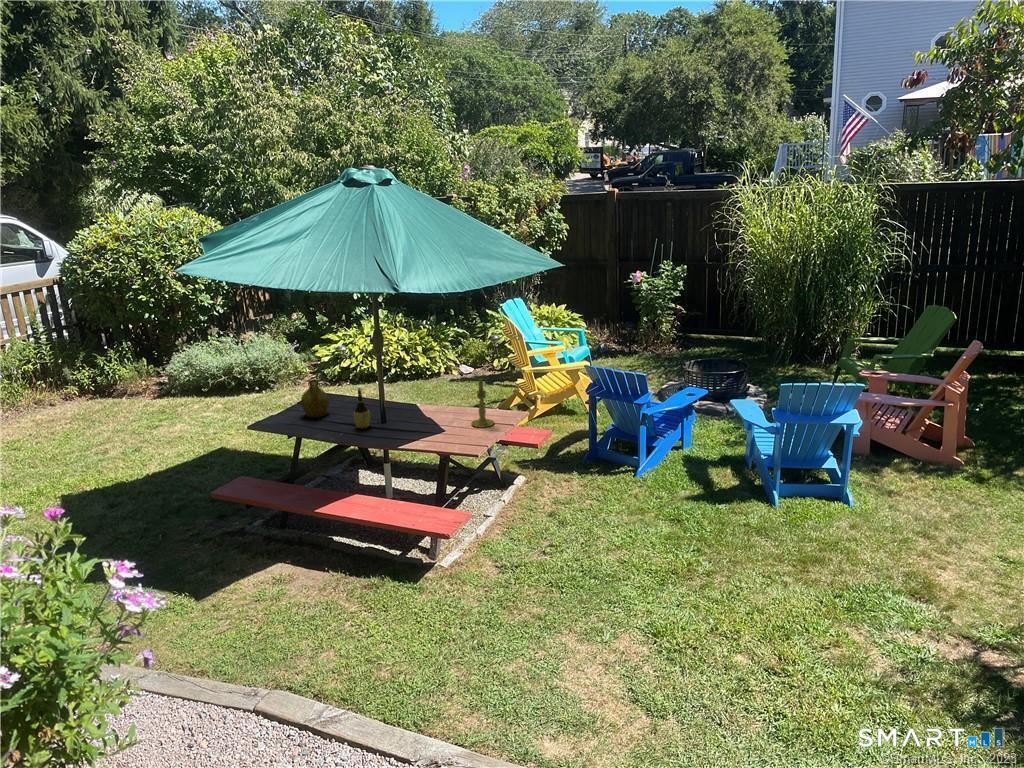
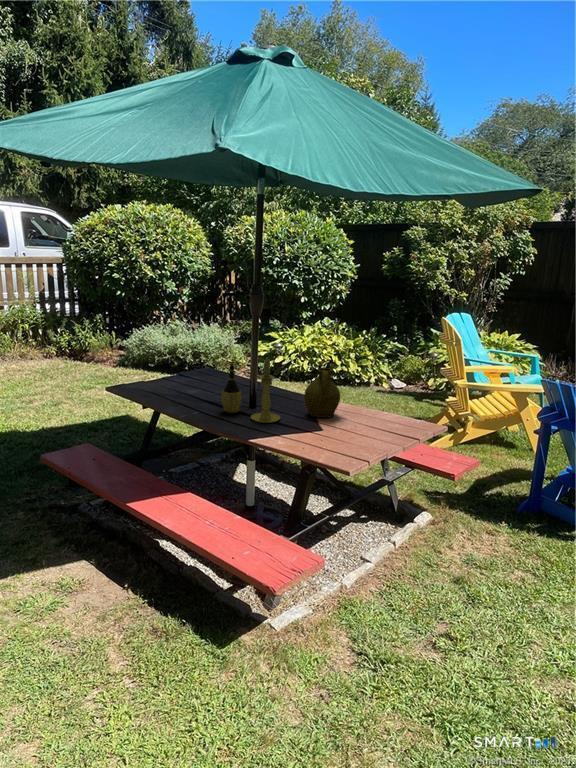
candle holder: present [471,378,494,428] -> present [251,359,280,423]
pitcher: present [301,379,329,417] -> present [305,368,340,418]

